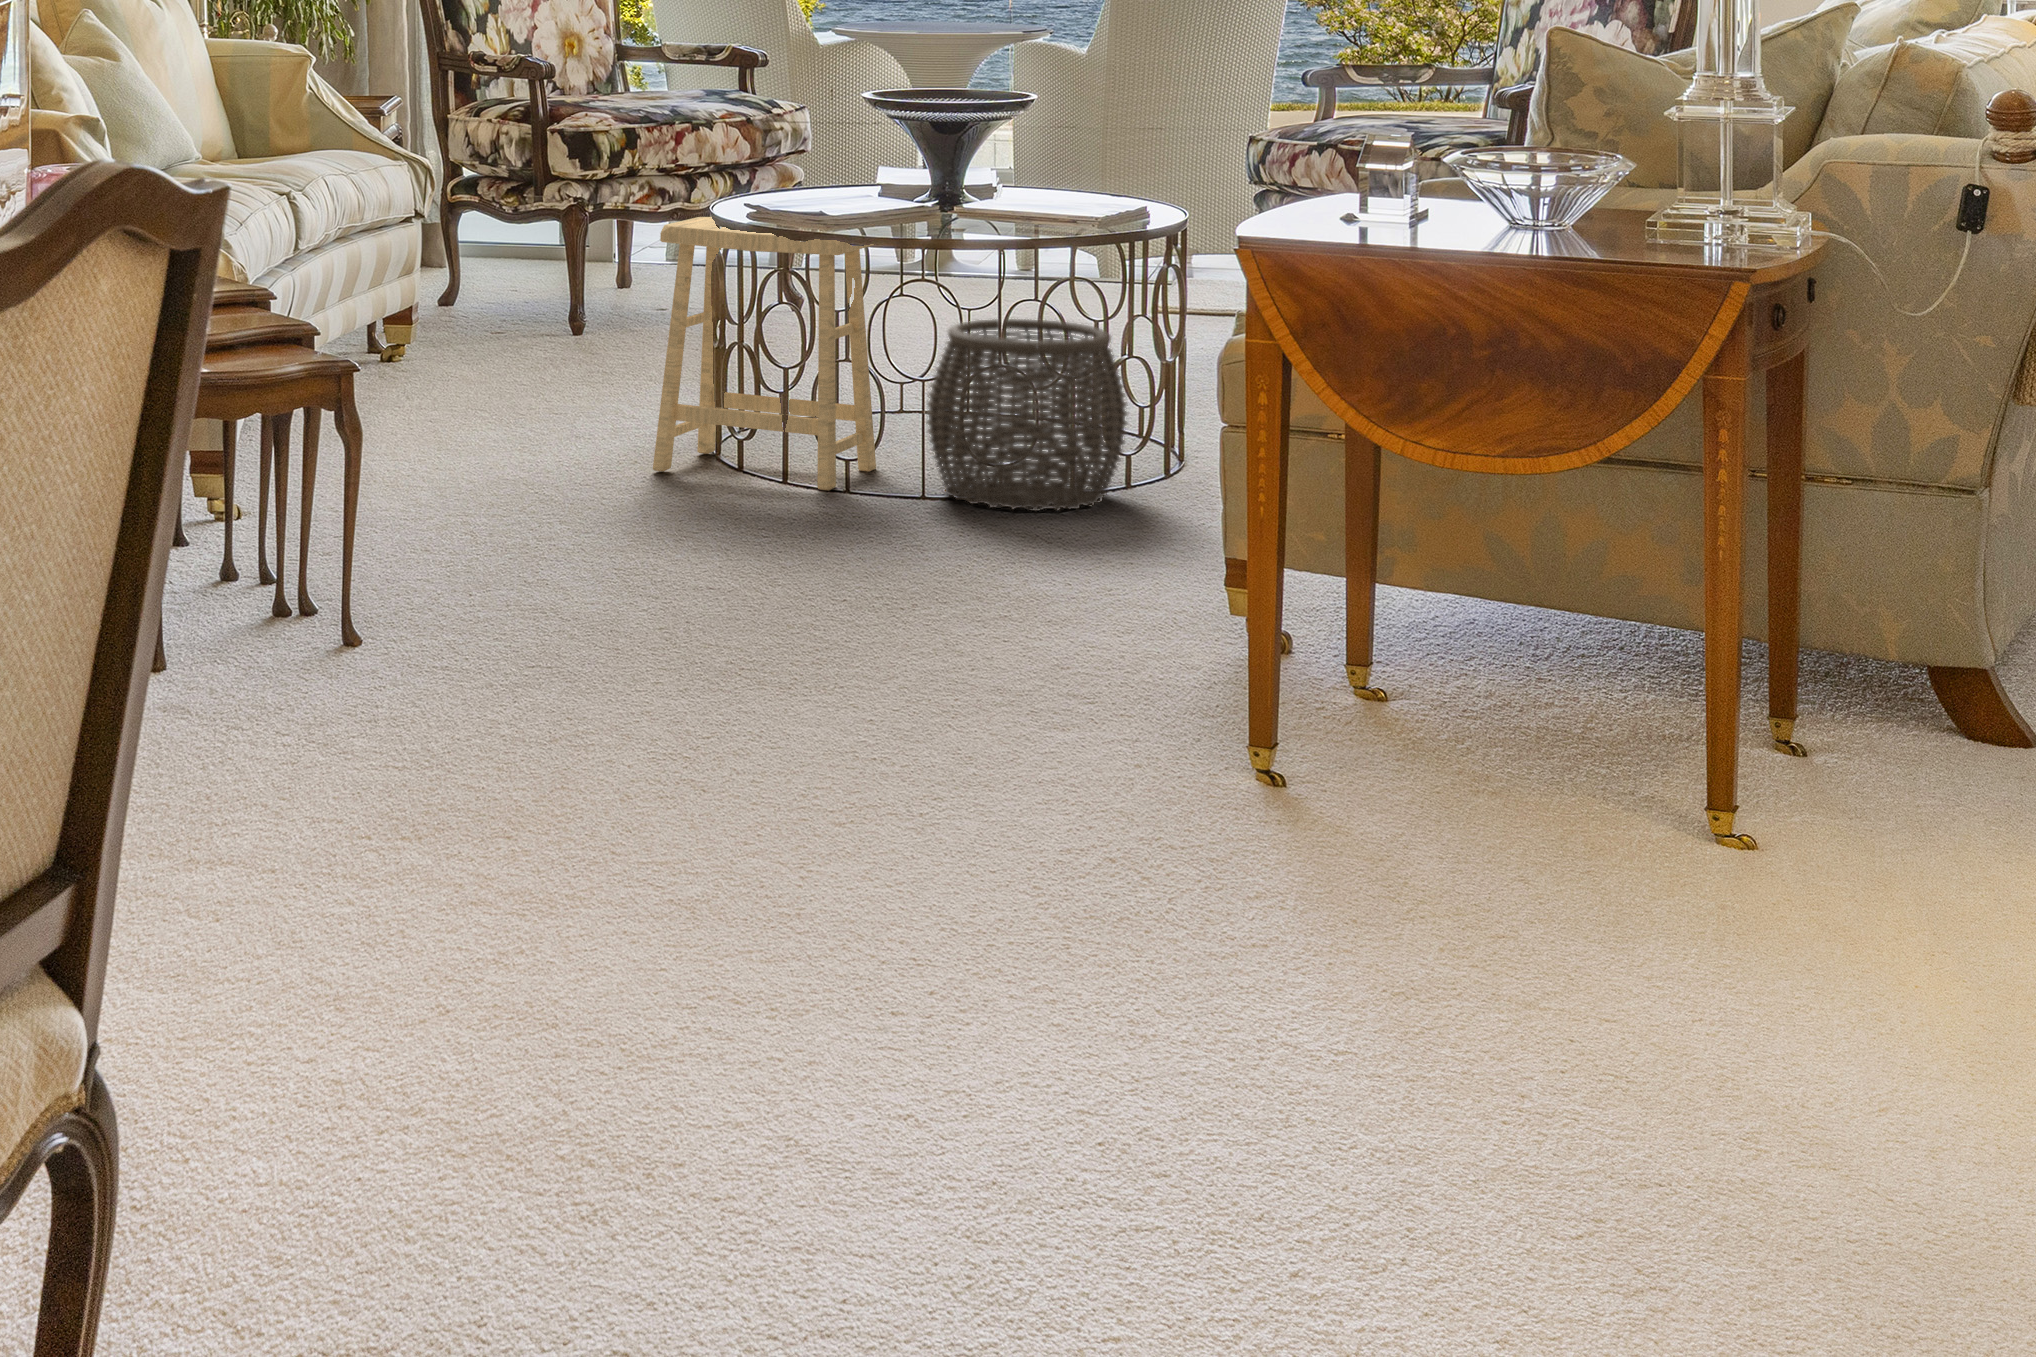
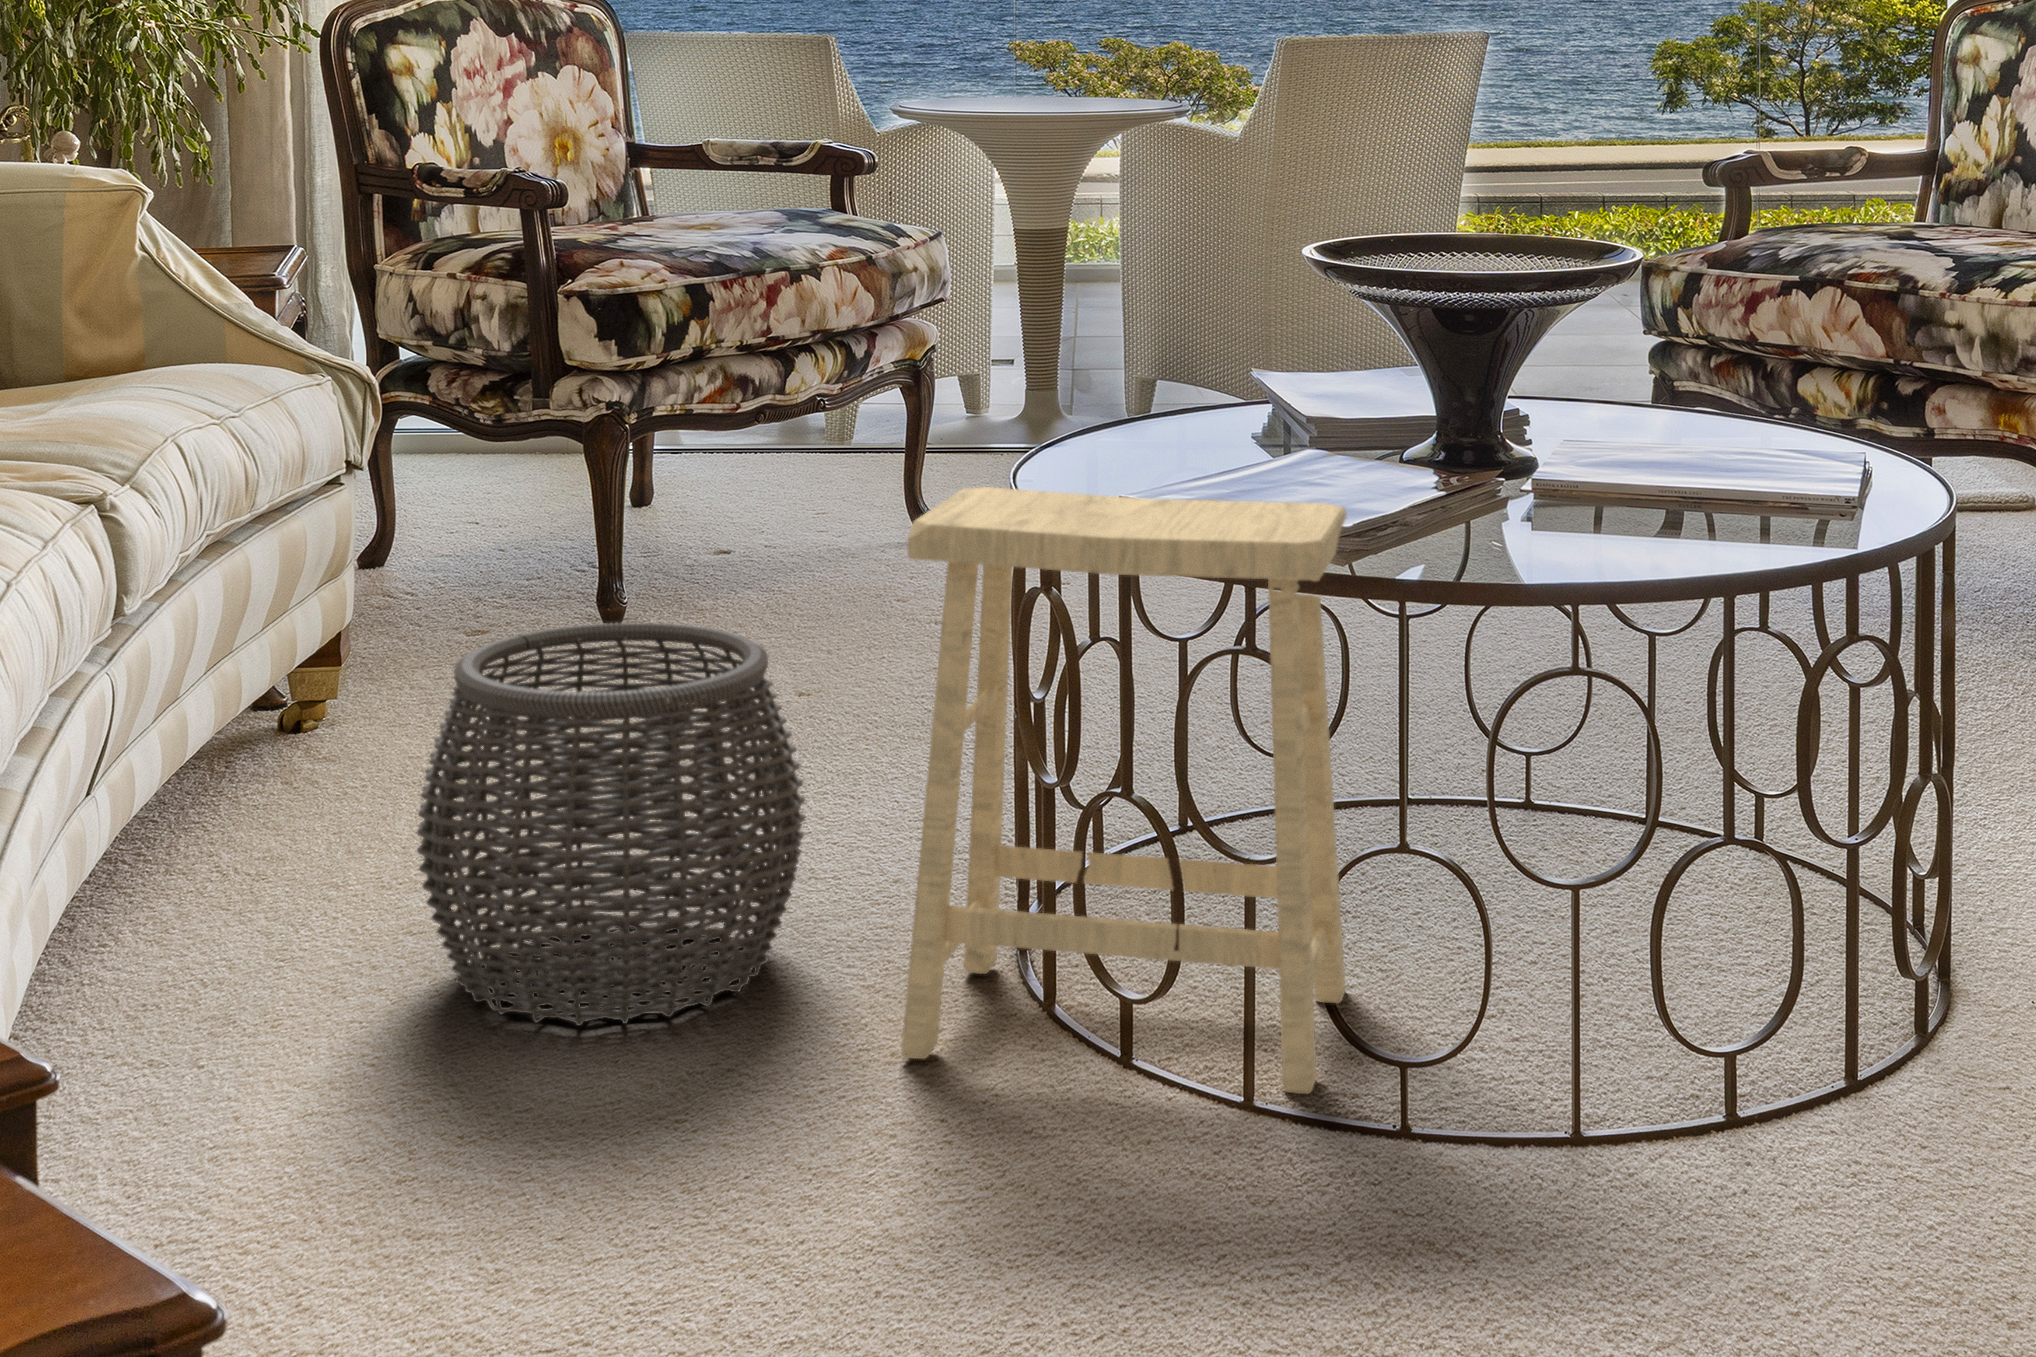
woven basket: present [927,319,1127,511] -> present [416,622,805,1026]

